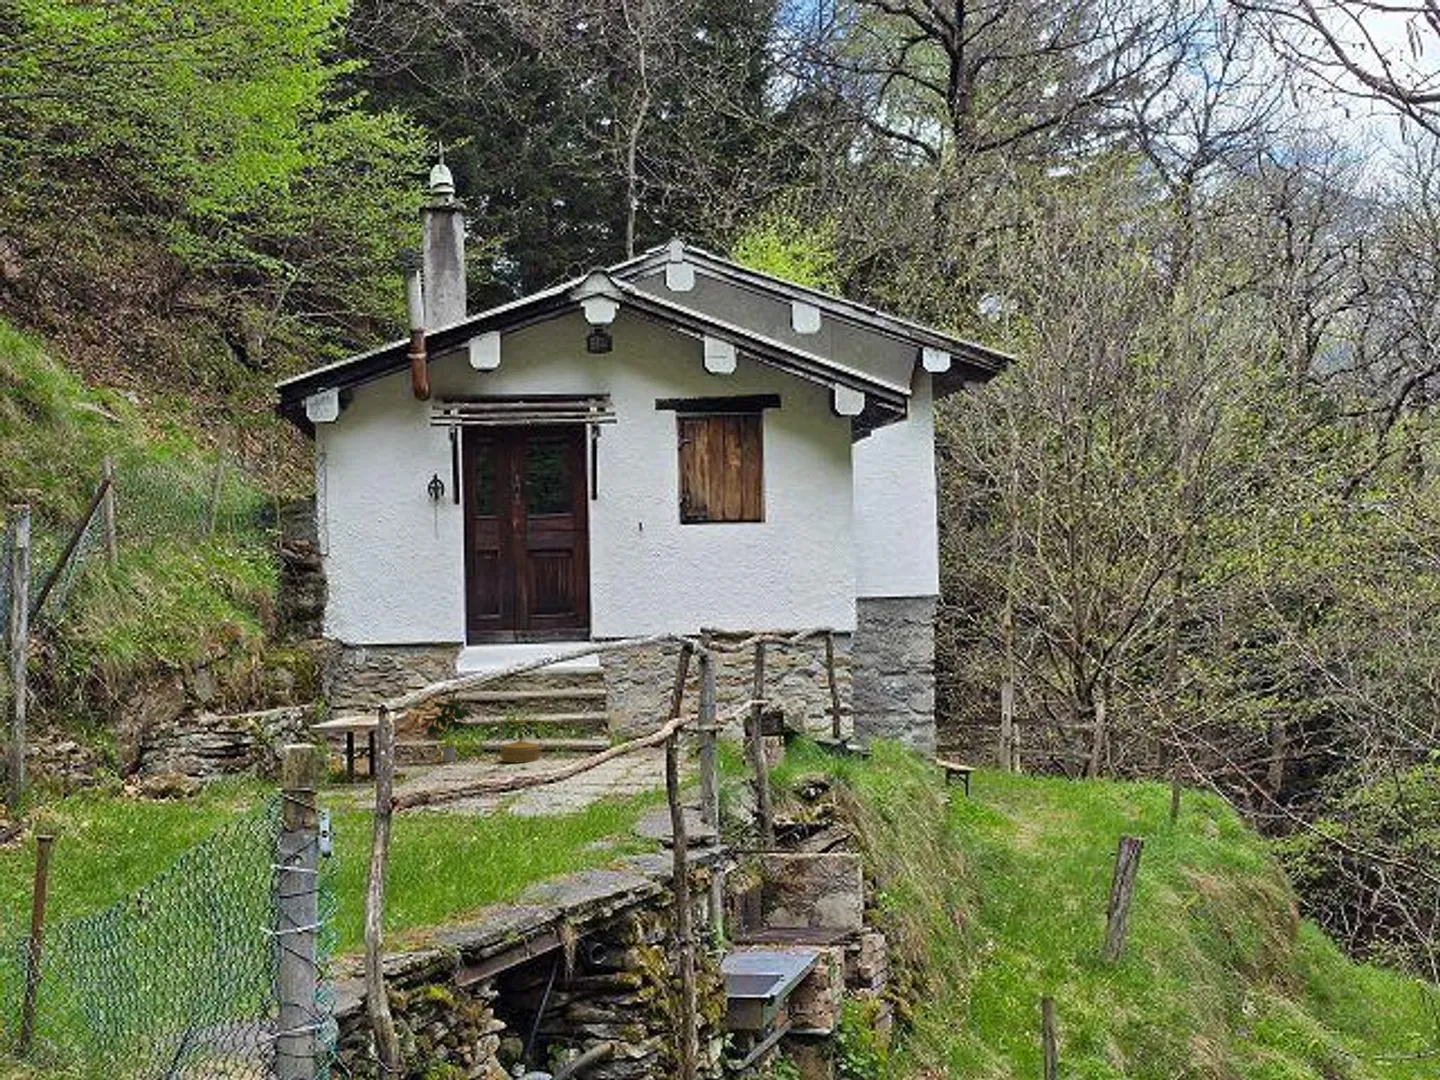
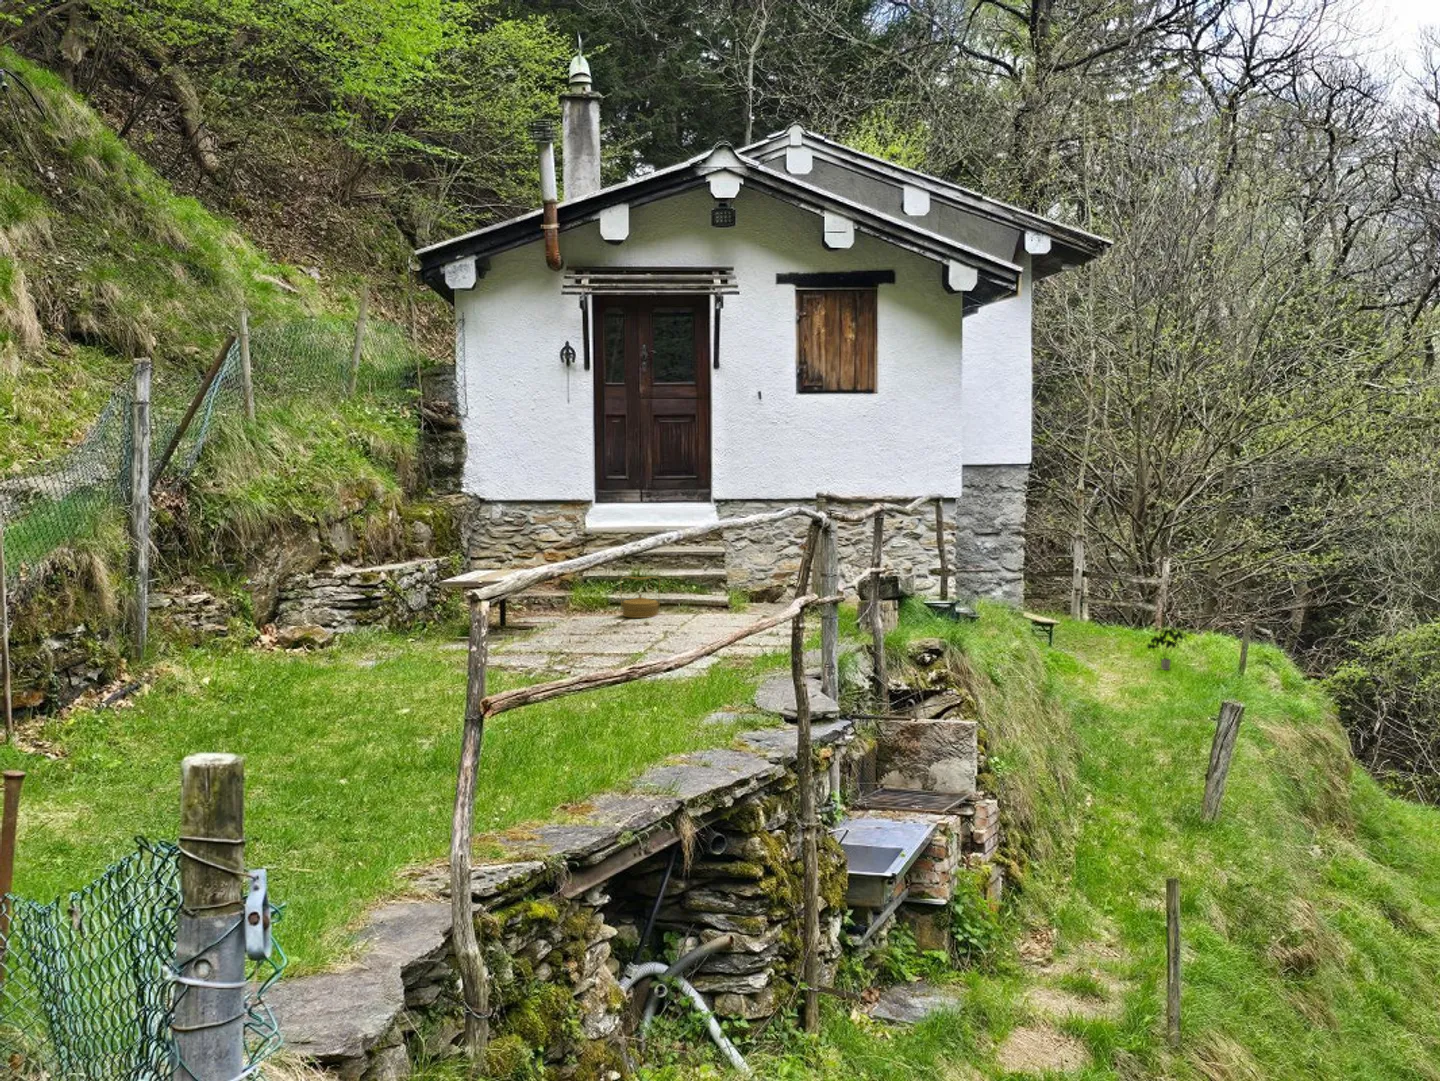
potted plant: present [426,702,473,762] -> present [1147,628,1186,670]

